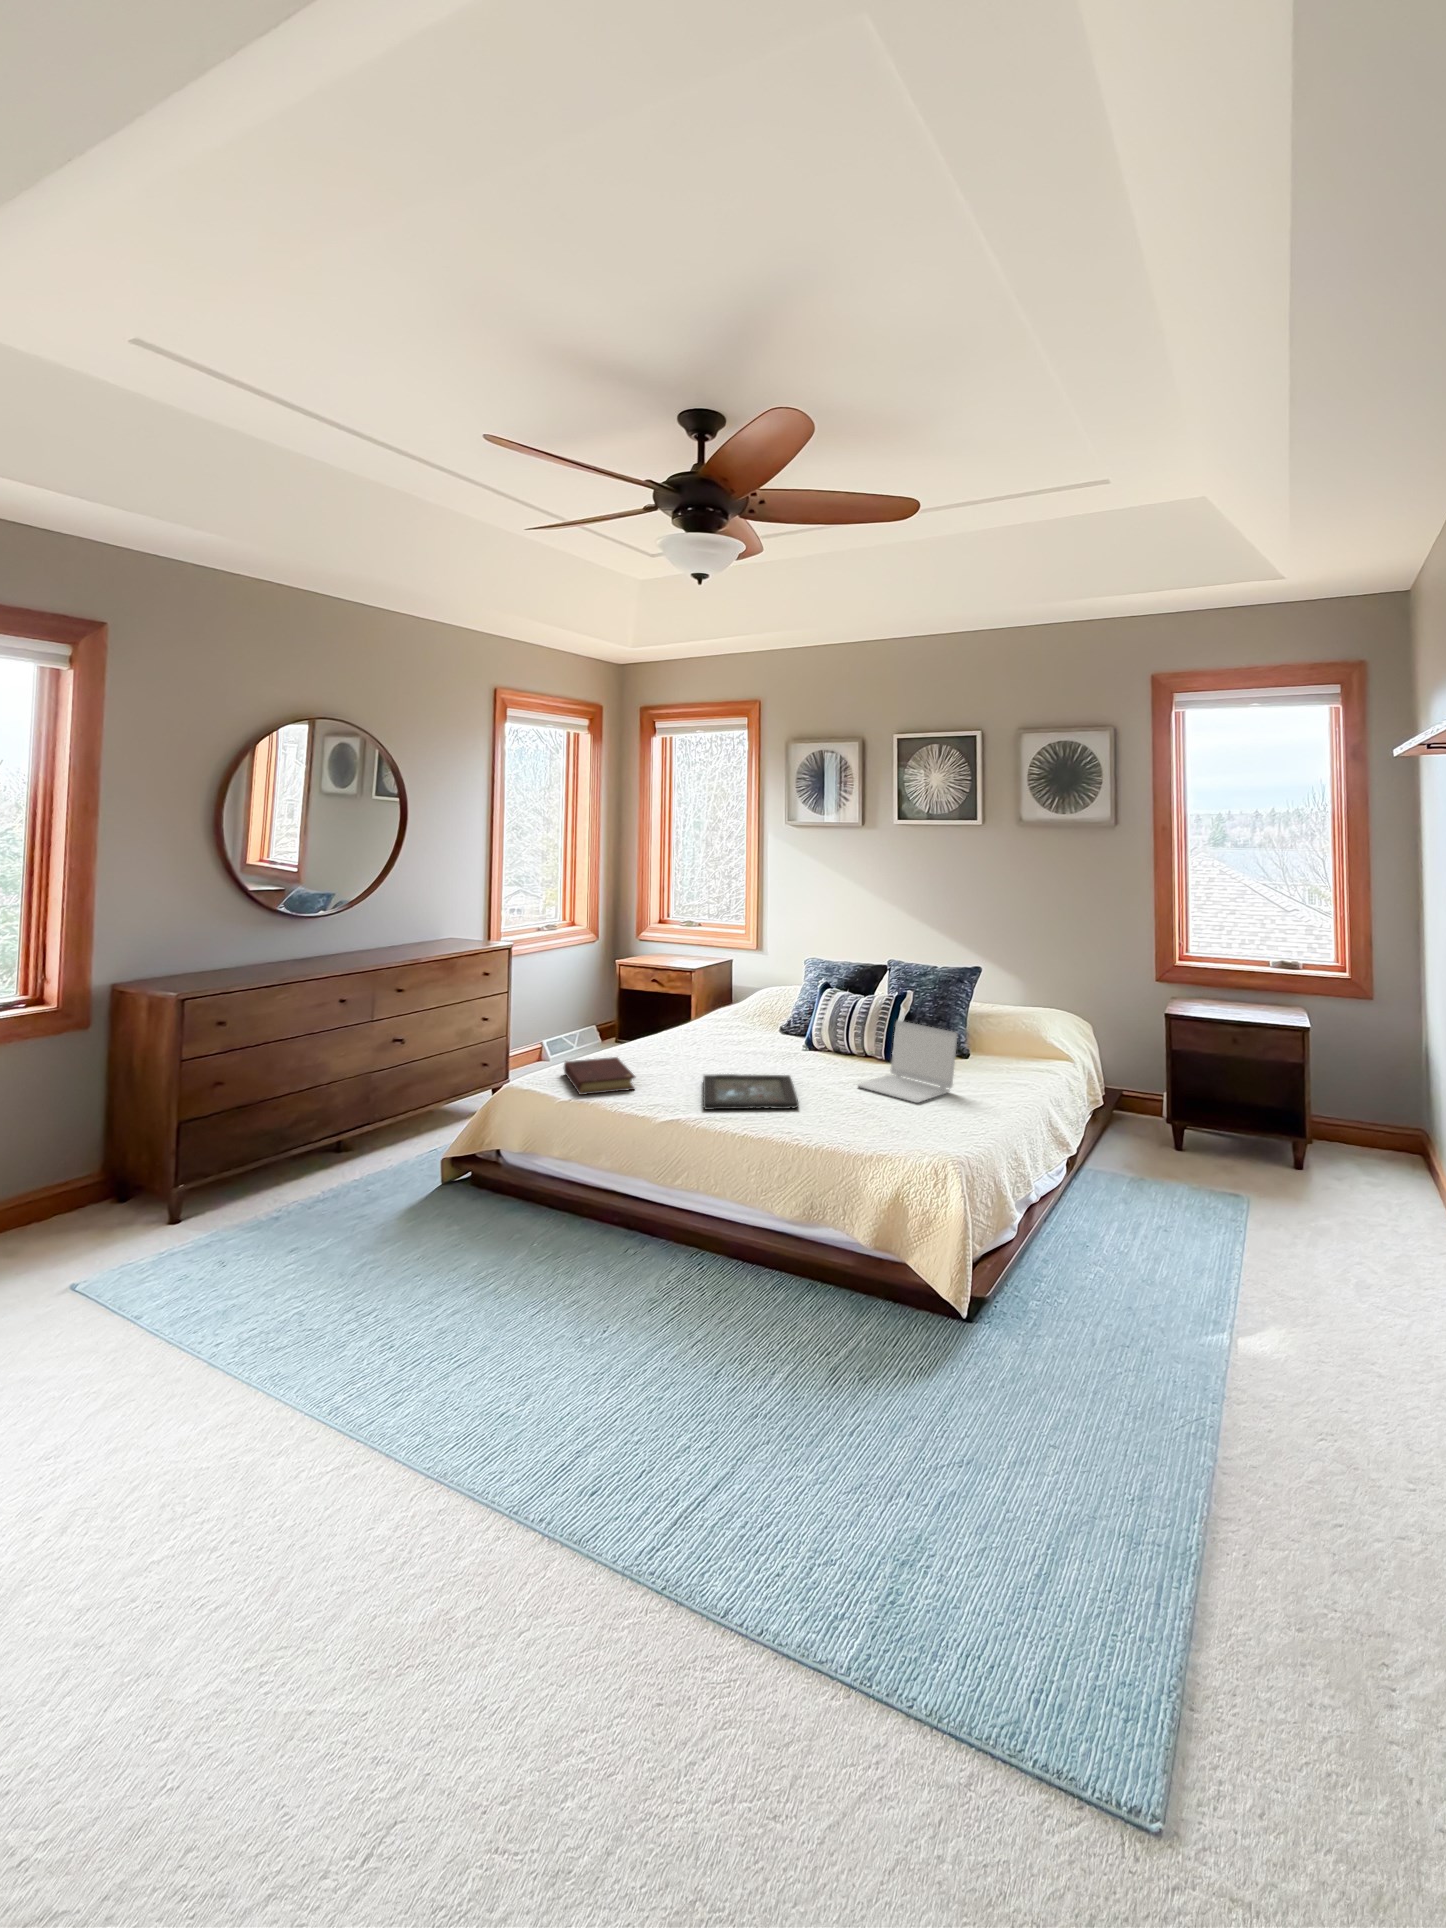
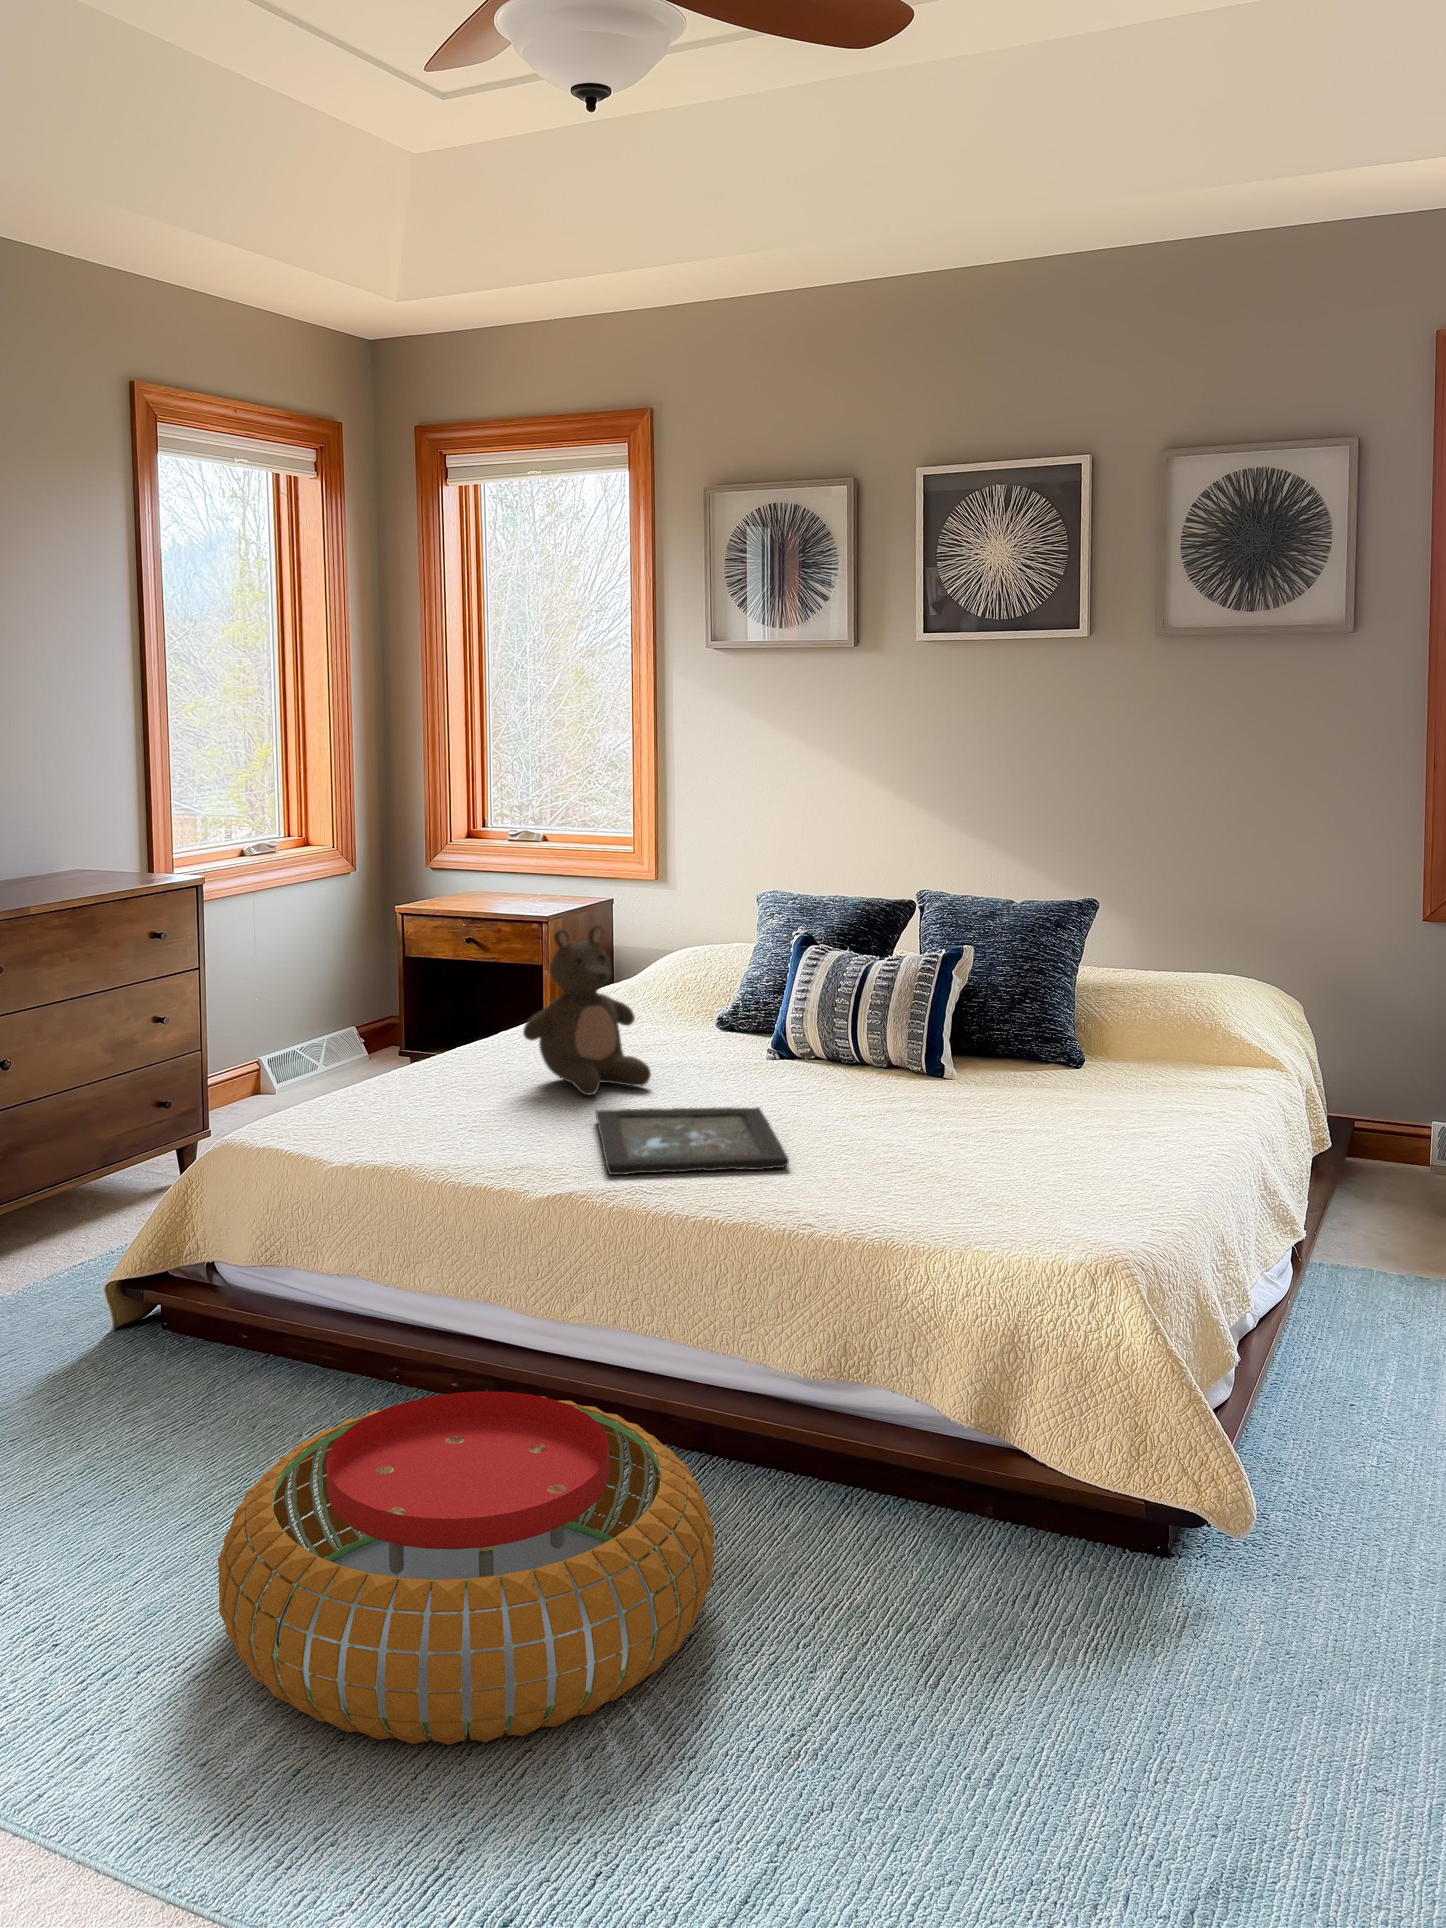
stuffed bear: none [670,975,737,1066] -> present [523,925,651,1095]
laptop: present [858,1021,957,1103] -> none [889,1000,1081,1152]
book: present [564,1057,635,1095] -> none [326,1082,469,1154]
pouf: none [477,1223,738,1412] -> present [218,1391,714,1745]

